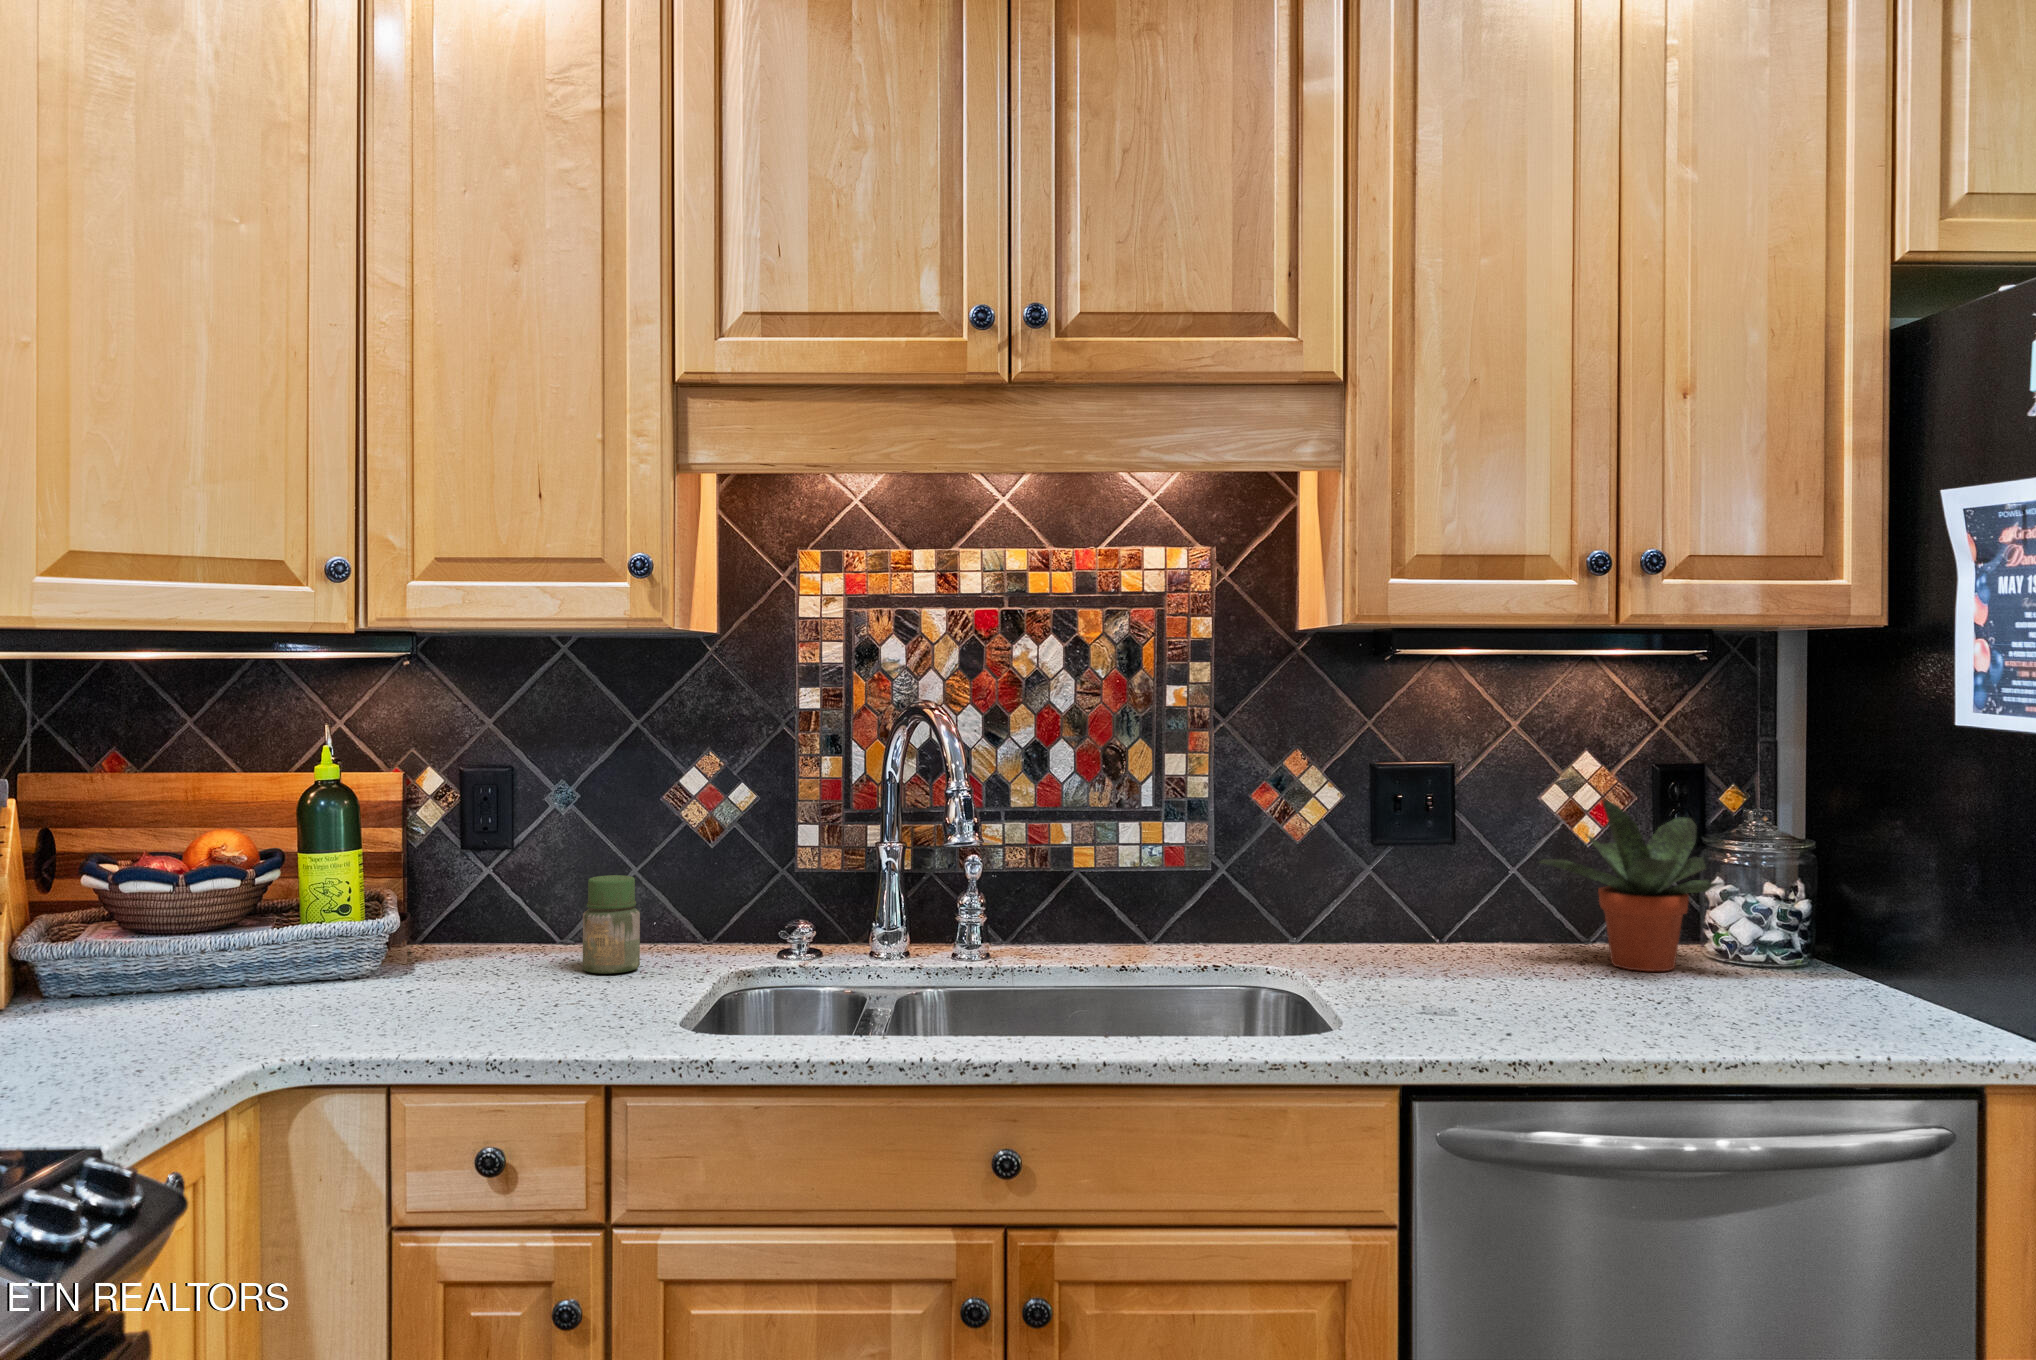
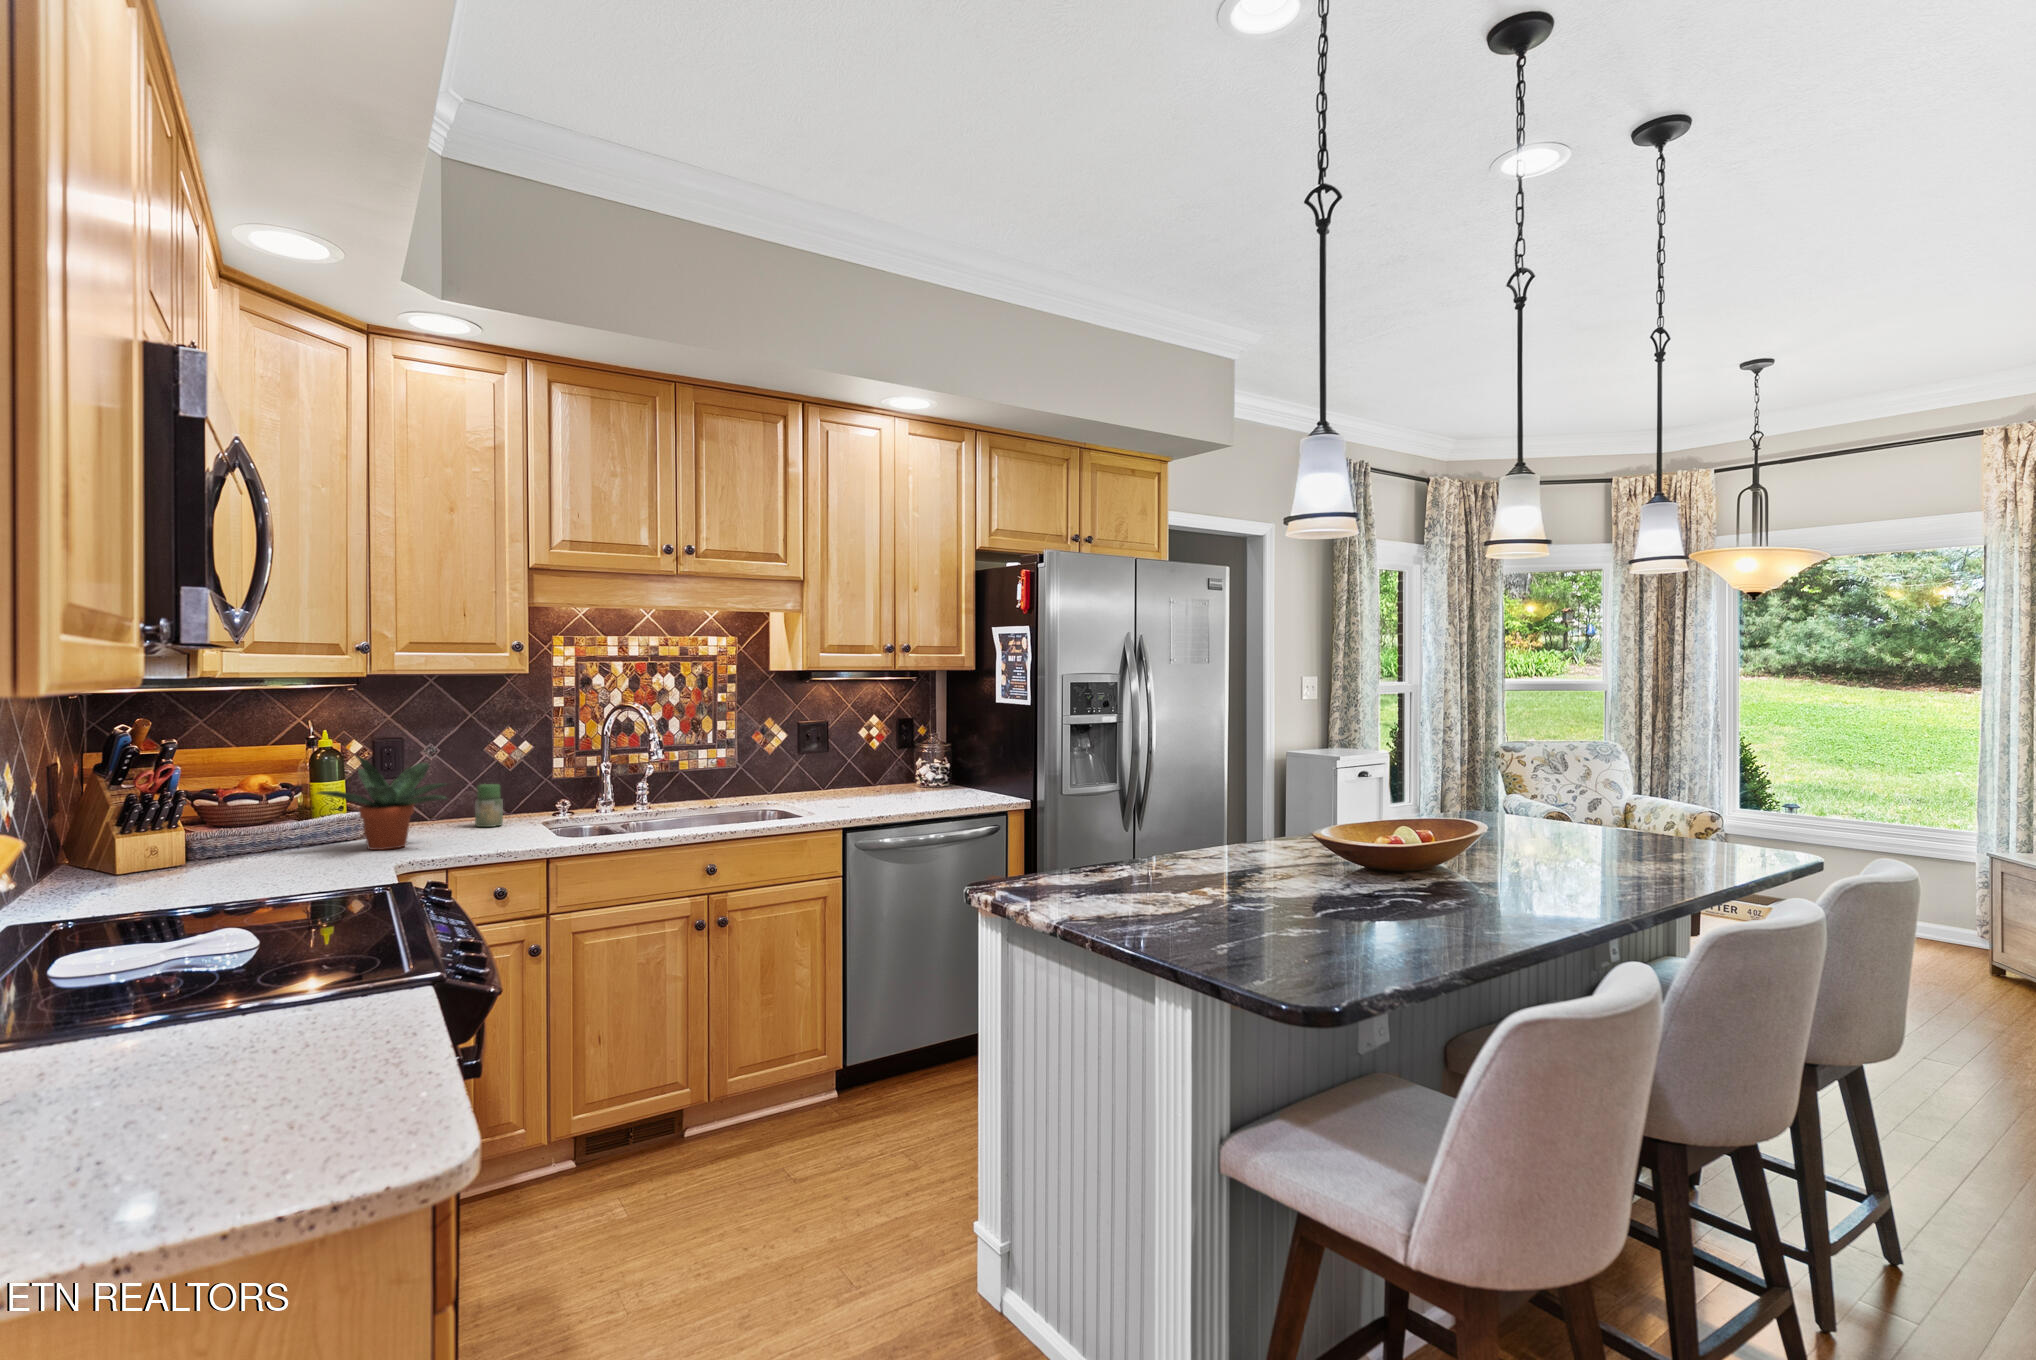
potted plant: present [1539,799,1721,971] -> present [318,756,447,850]

